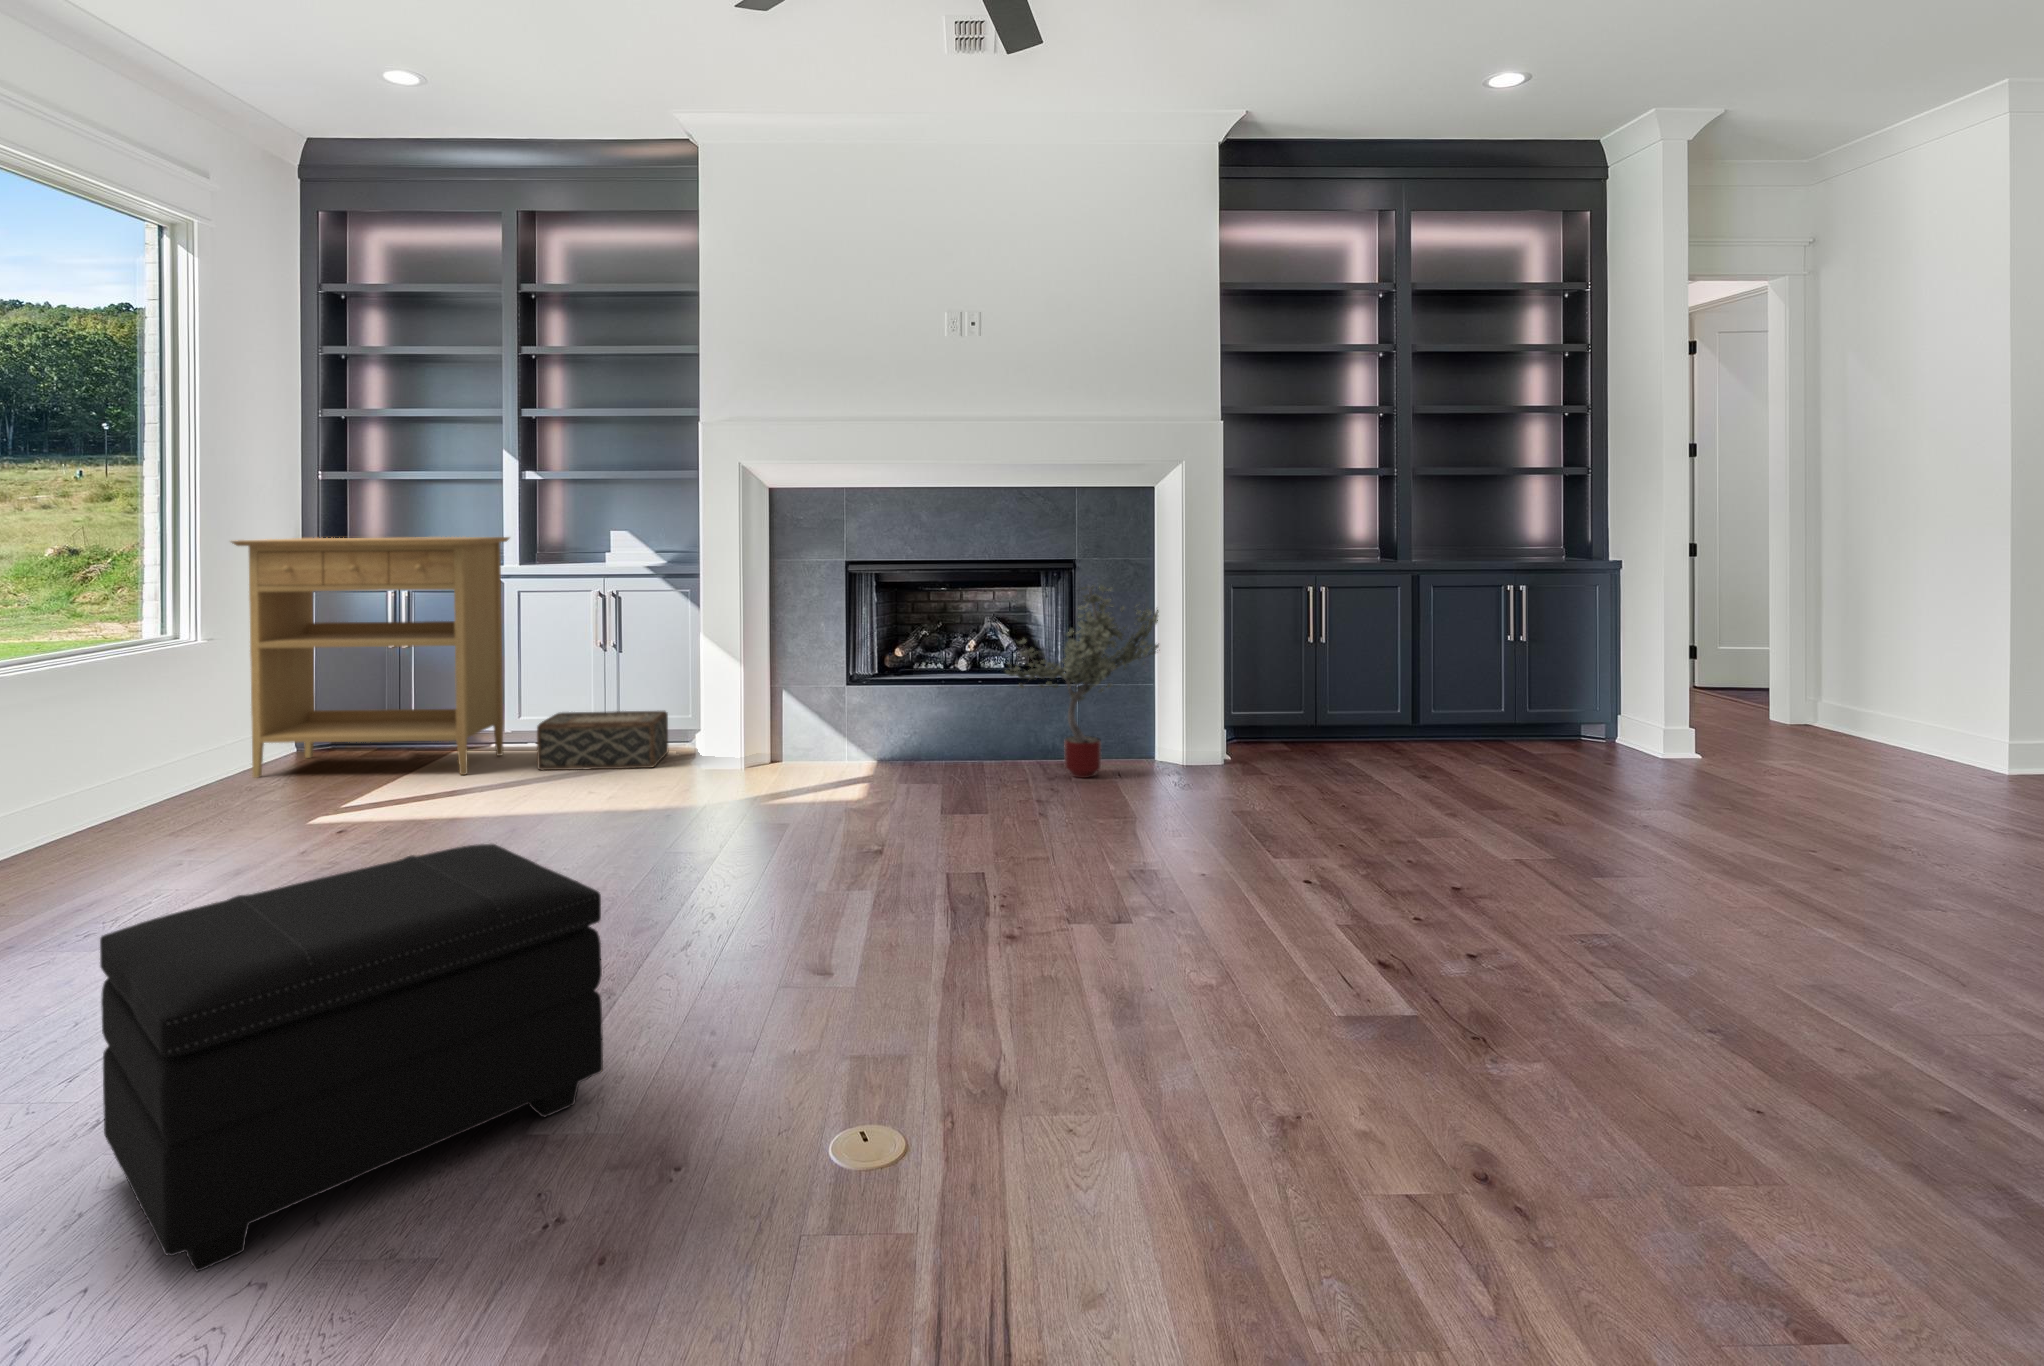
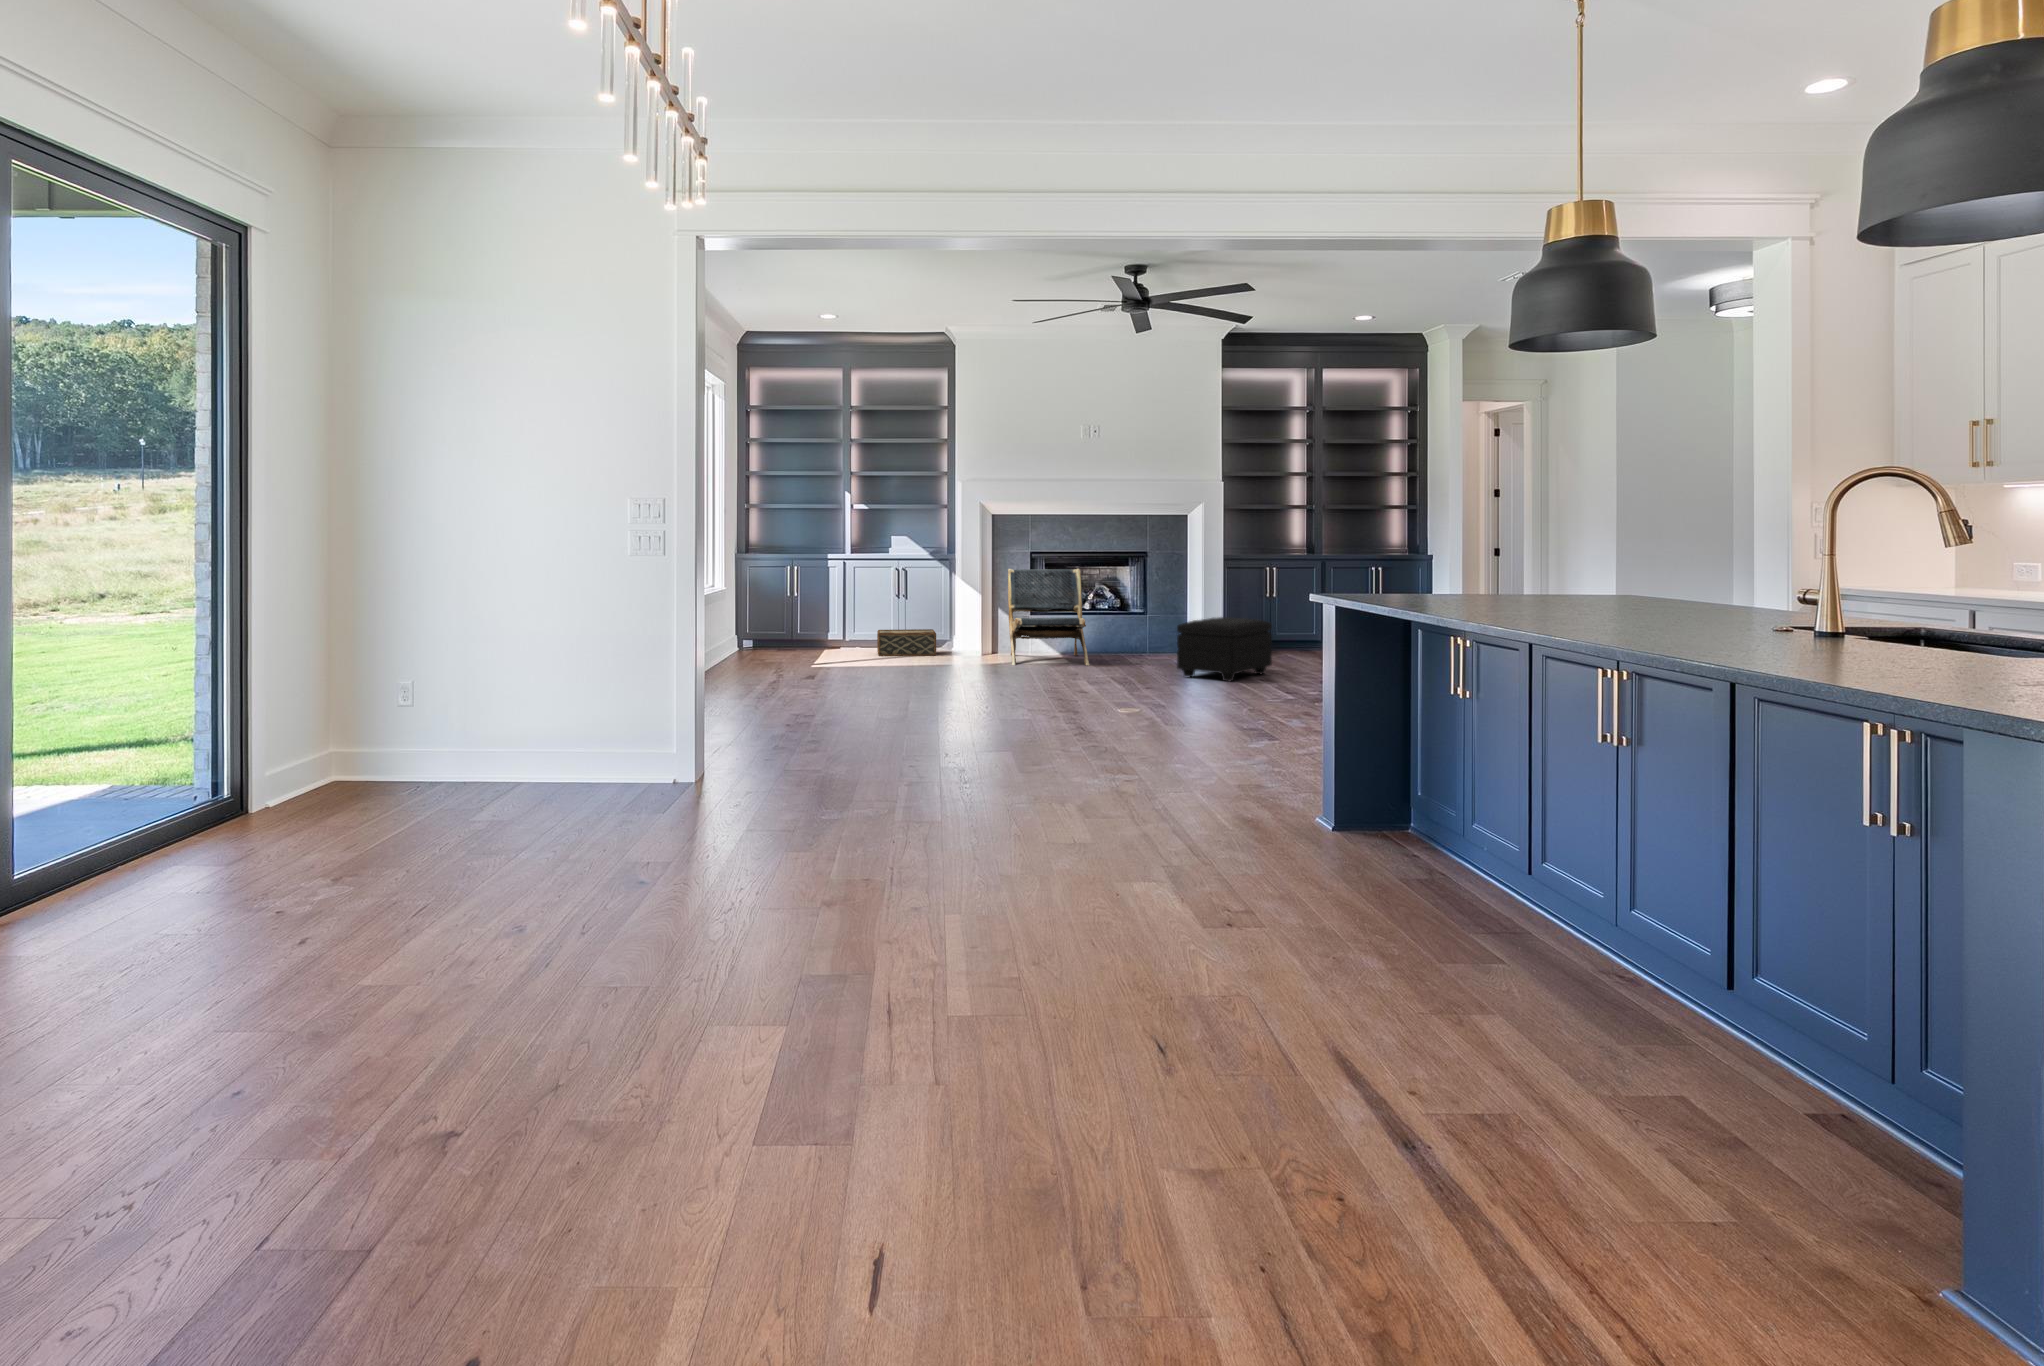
console table: present [231,537,509,778] -> none [735,539,853,657]
potted tree: present [1004,585,1159,778] -> none [1114,563,1193,659]
lounge chair: none [766,593,940,809] -> present [1008,569,1089,666]
footstool: present [100,844,603,1271] -> present [1177,617,1272,682]

